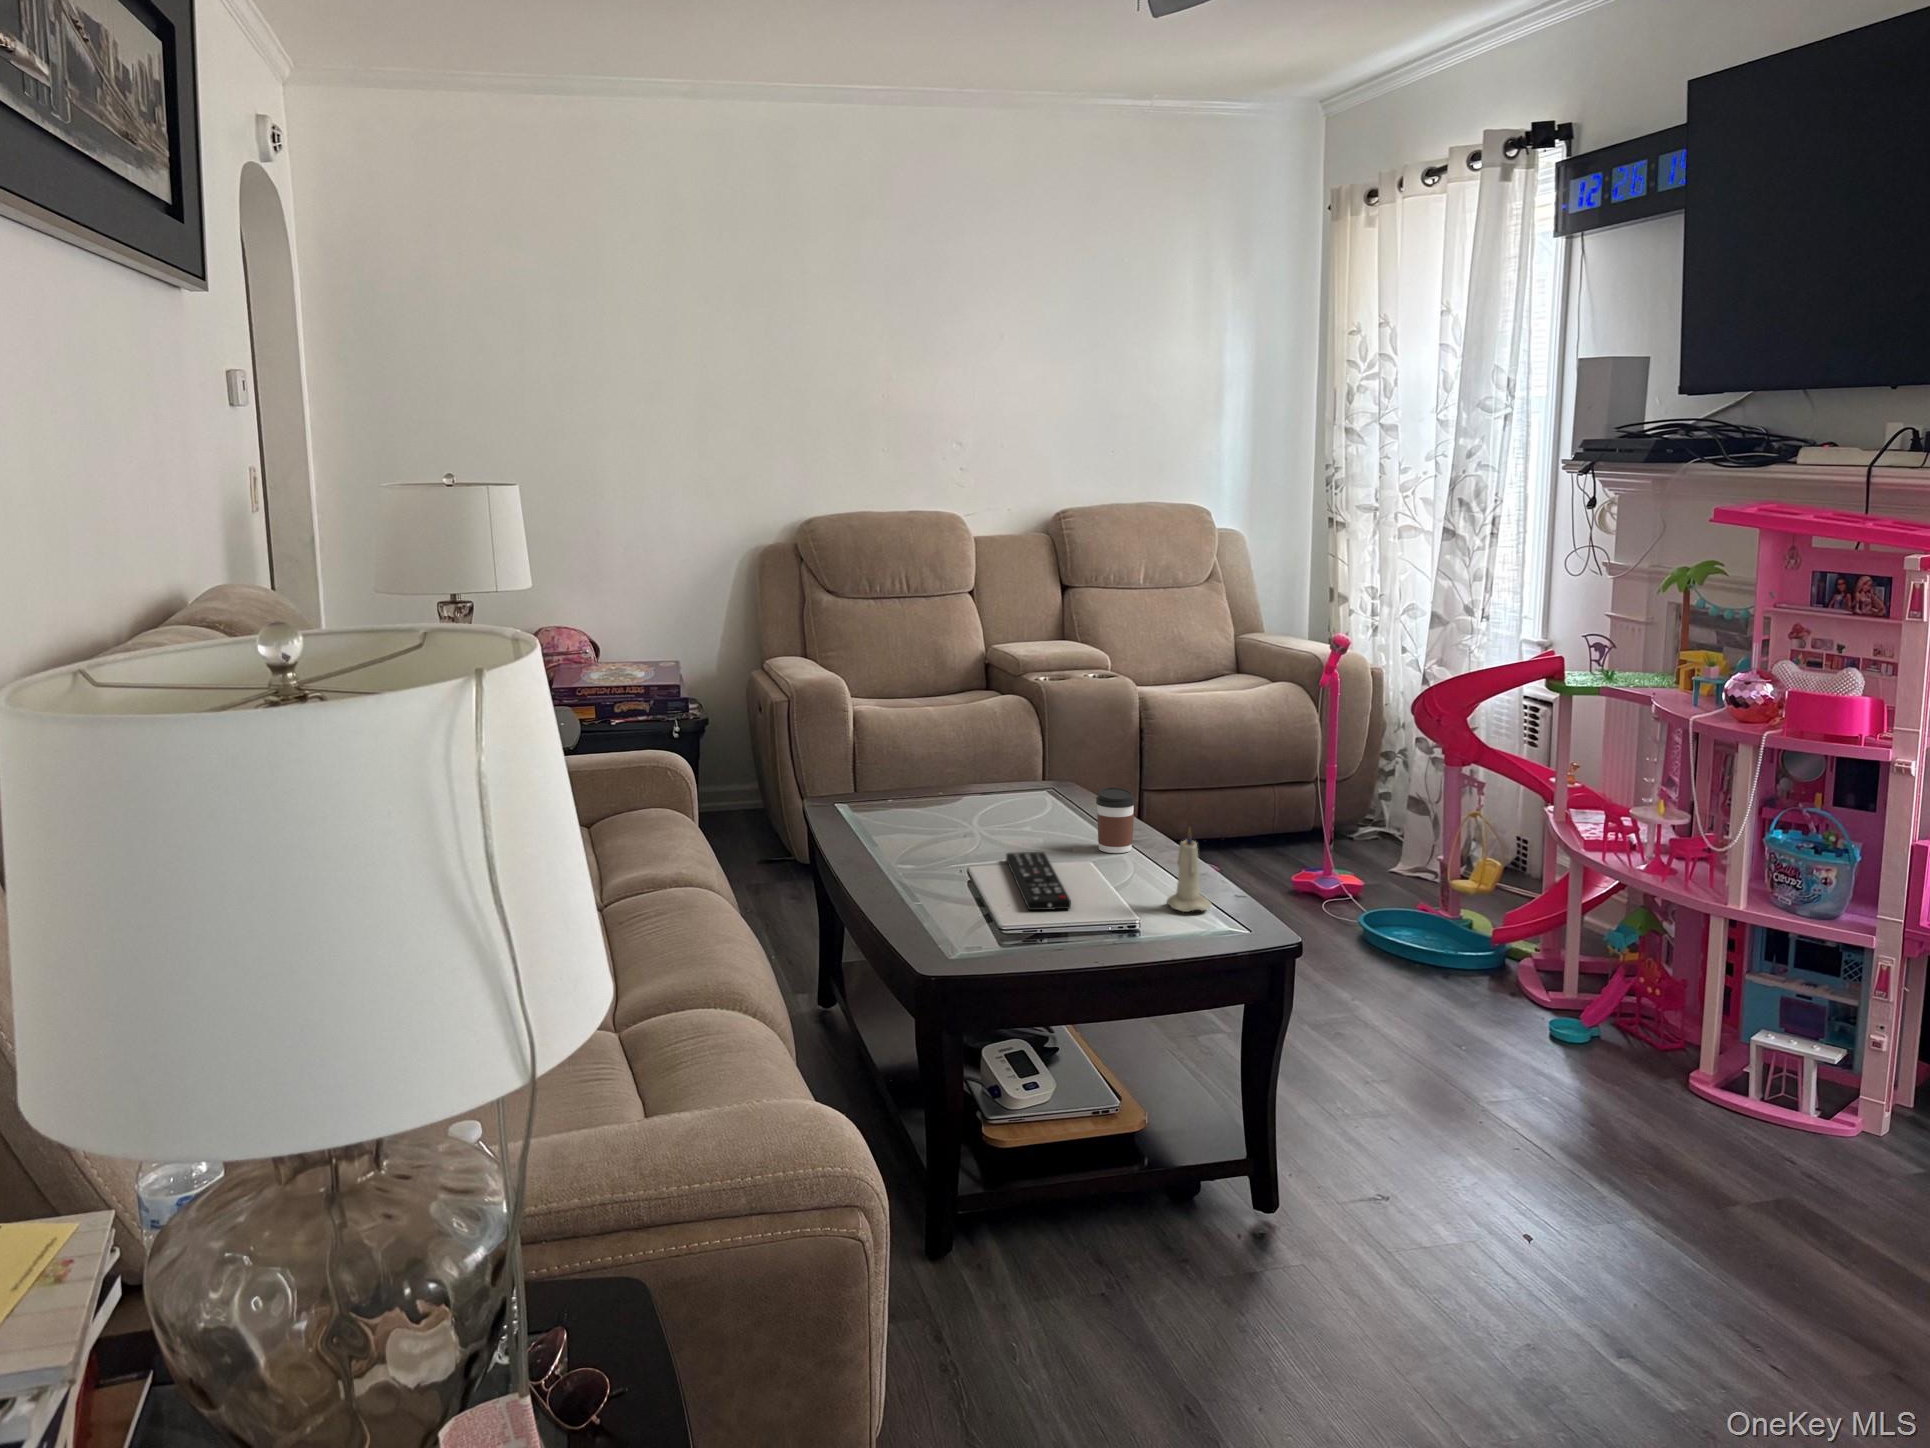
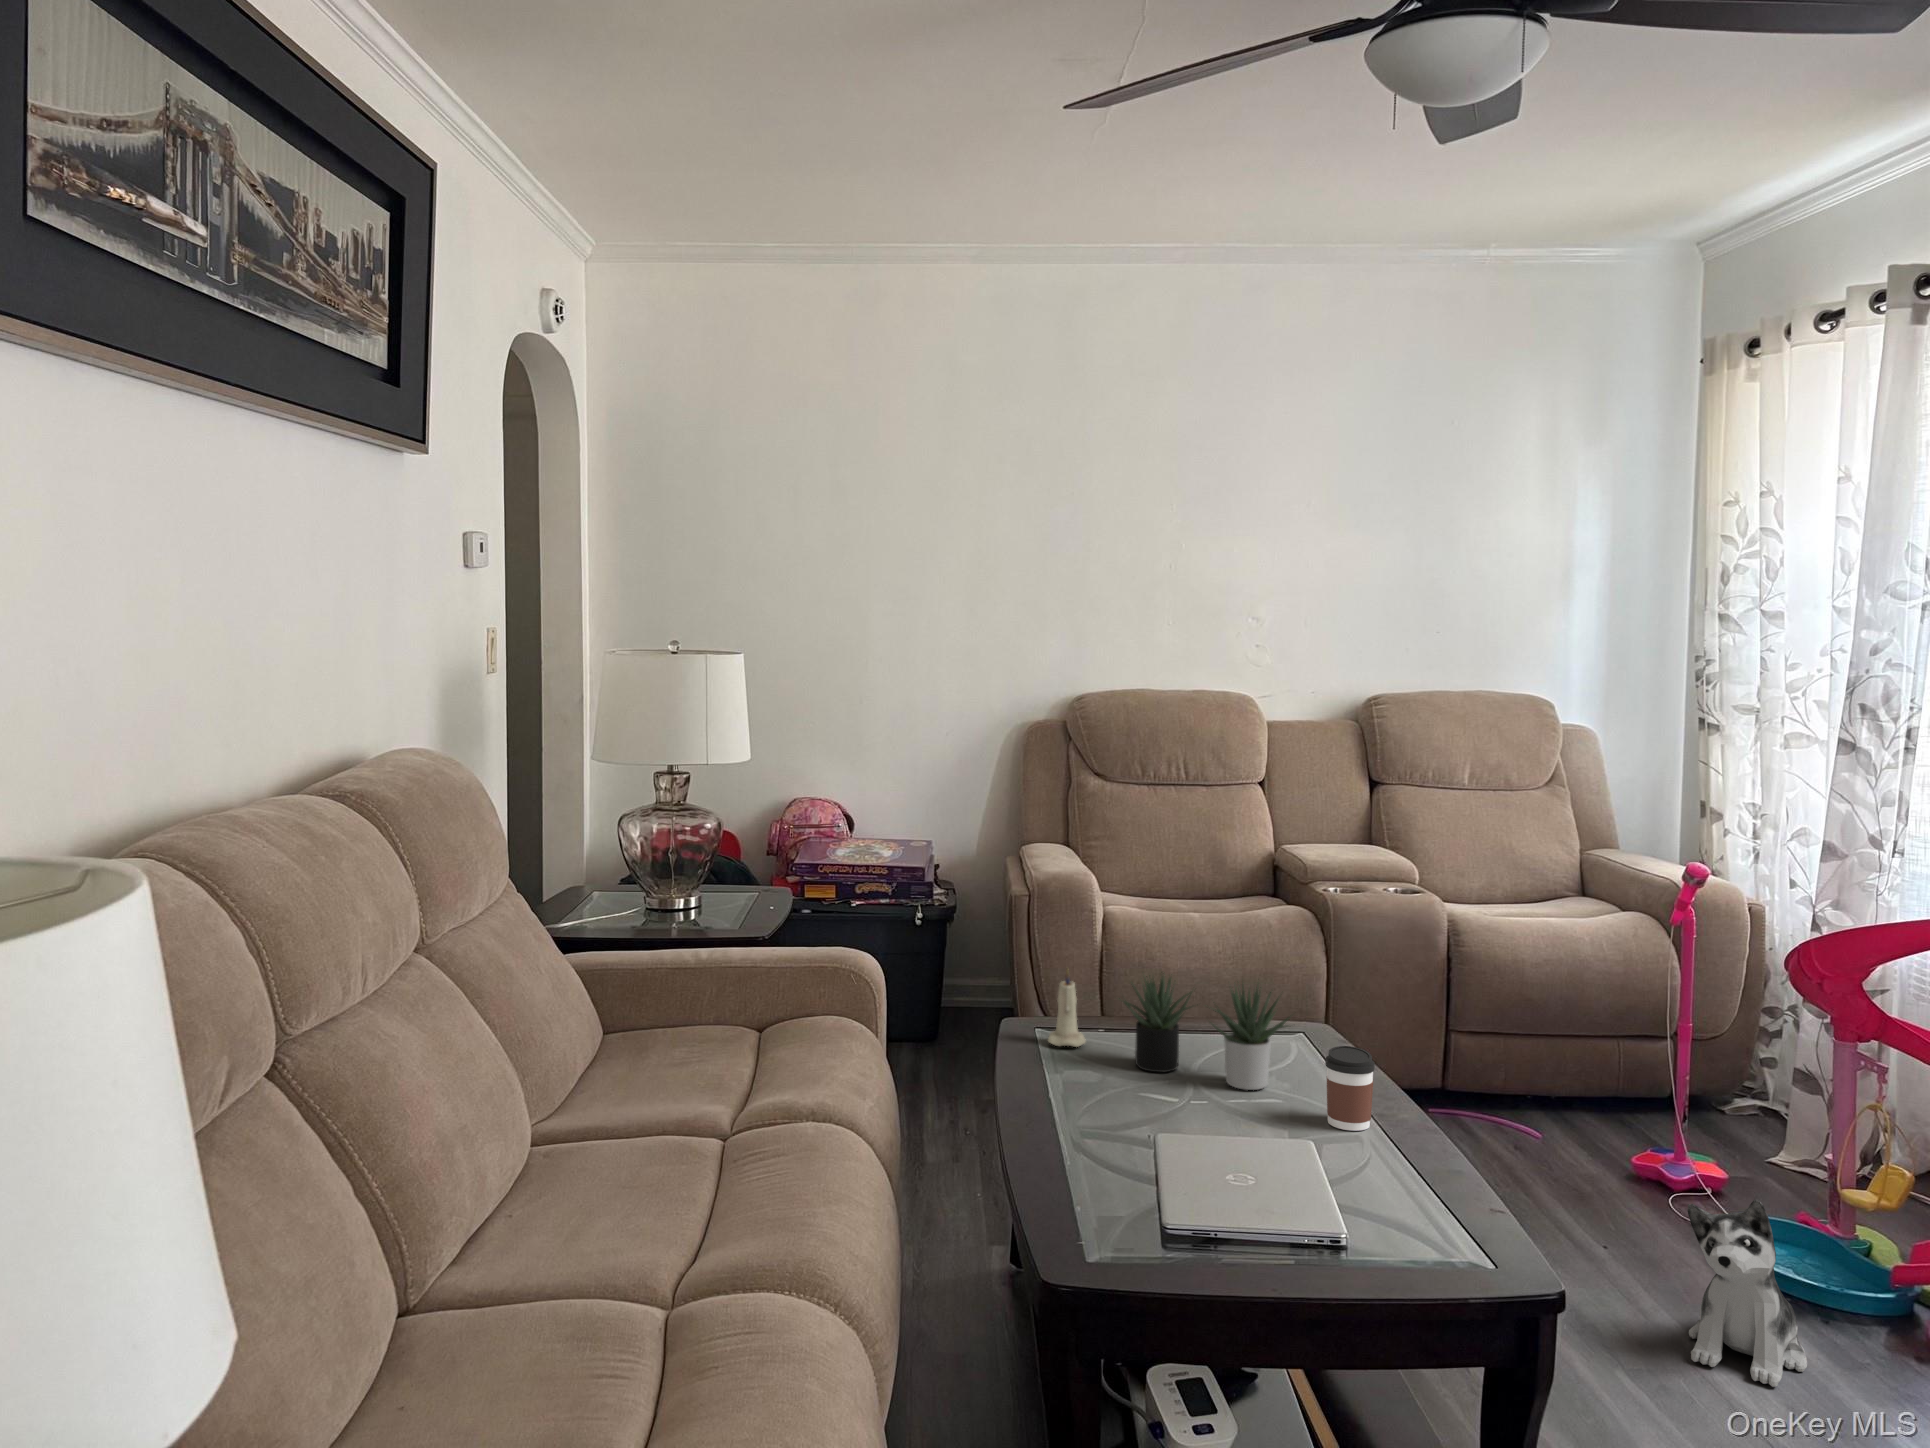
succulent plant: none [912,742,1067,833] -> present [1118,973,1290,1090]
candle: present [1167,828,1211,912] -> present [1048,970,1086,1047]
remote control: present [1006,852,1071,910] -> none [1206,1116,1262,1207]
plush toy: none [1350,882,1433,1017] -> present [1687,1200,1807,1387]

